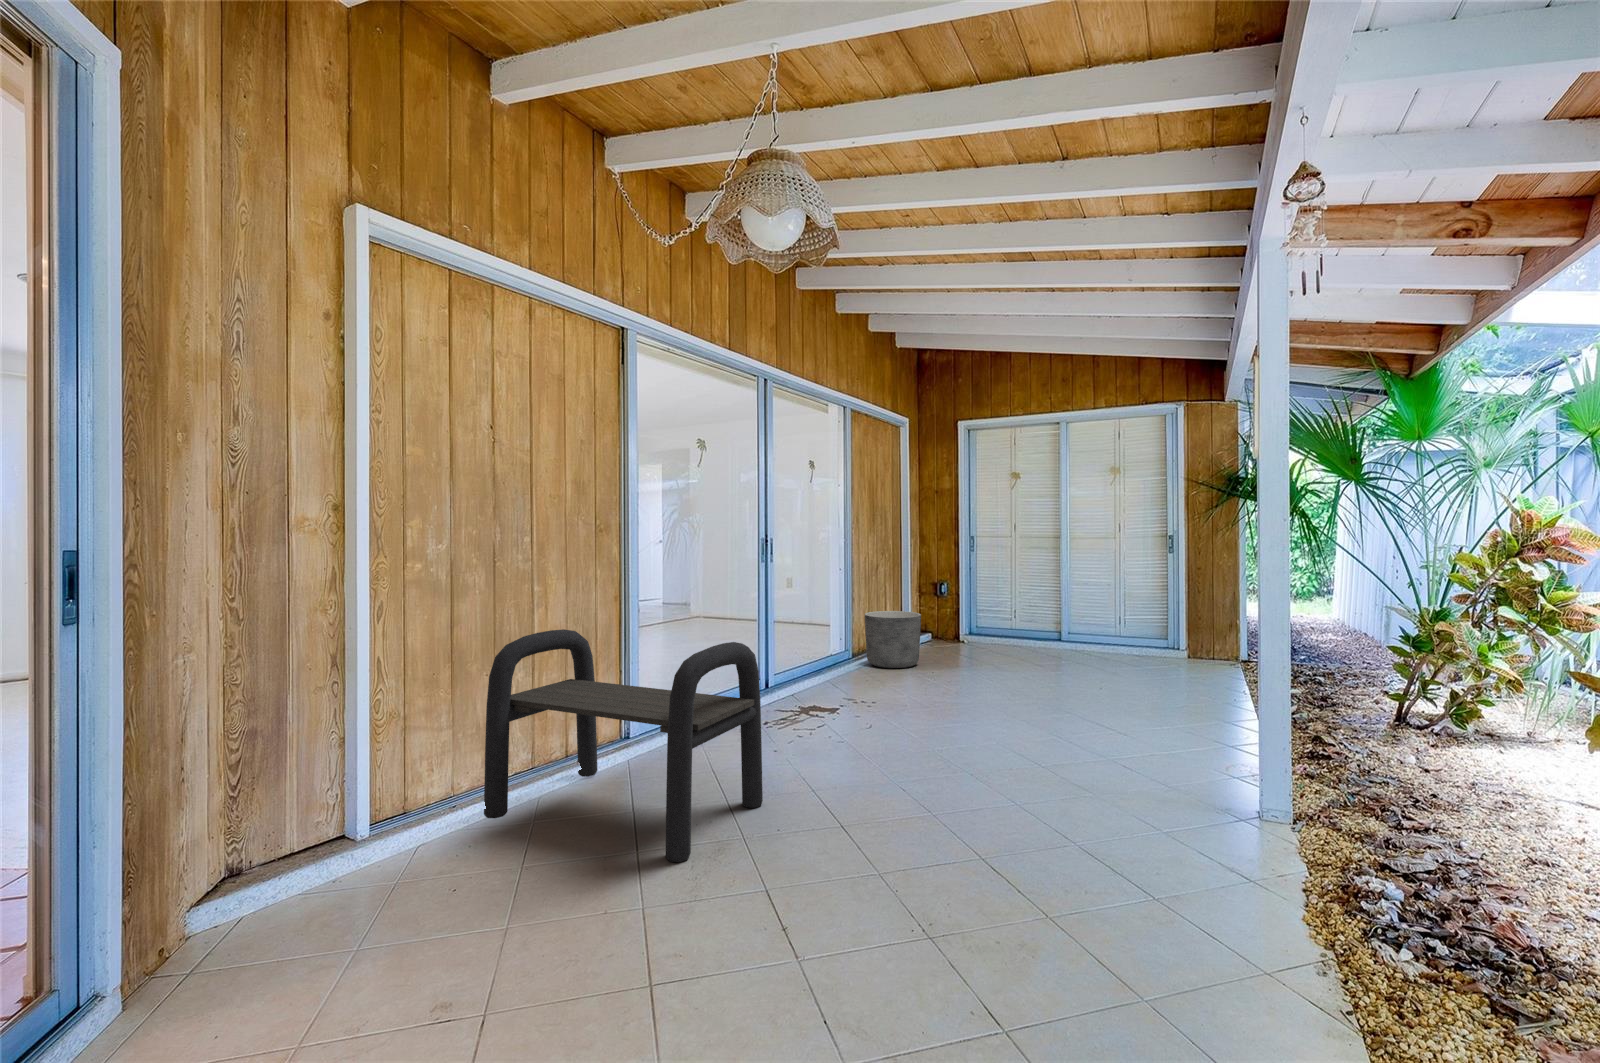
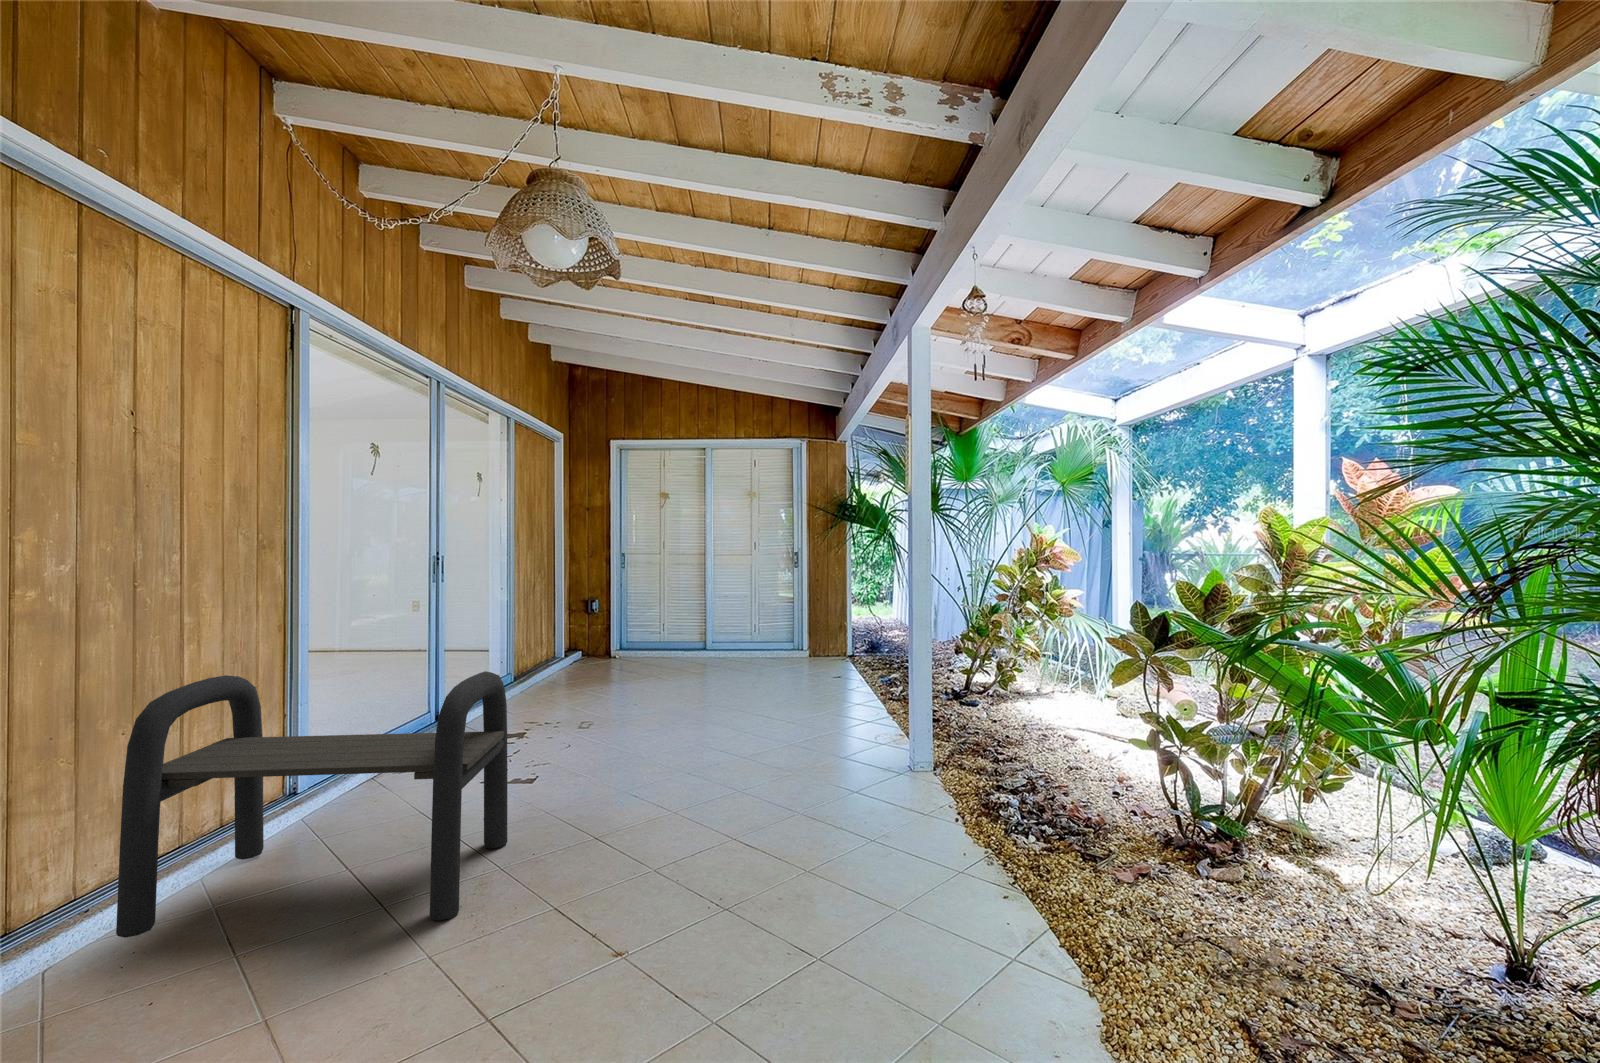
planter: present [865,611,921,668] -> none [529,629,590,689]

